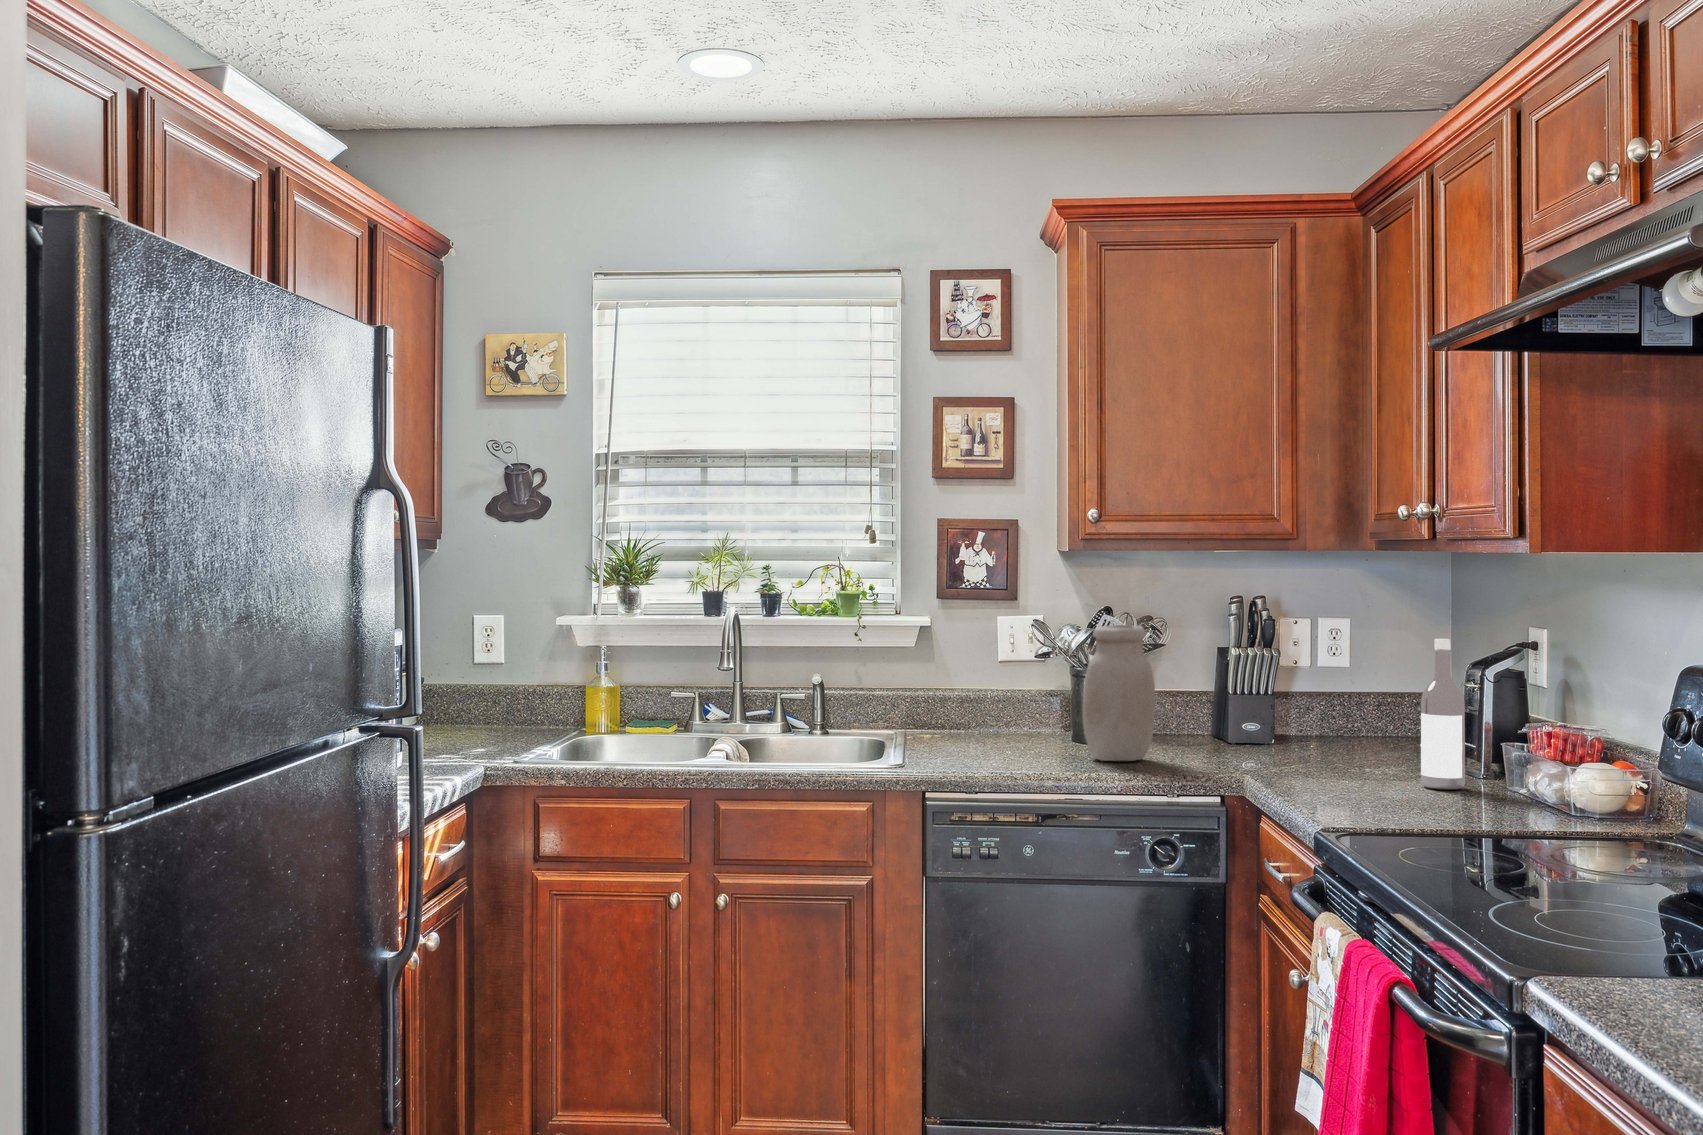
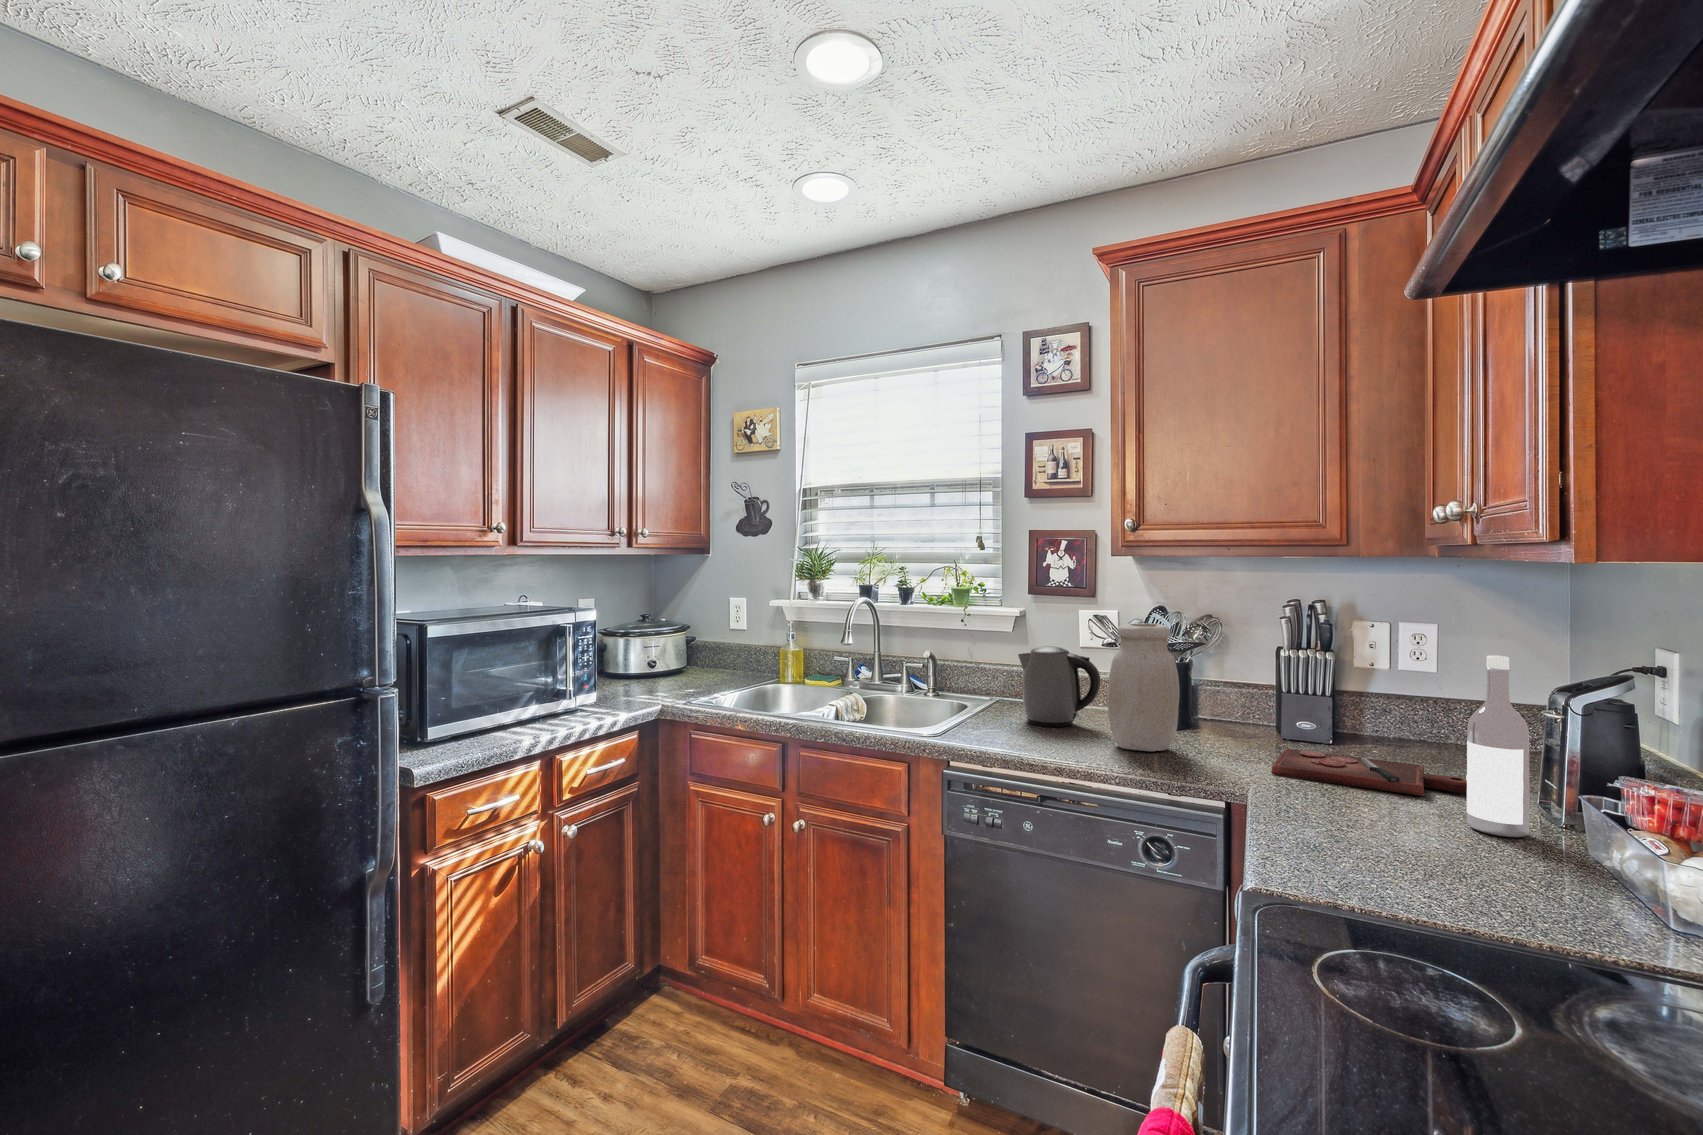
kettle: none [959,657,1053,750] -> present [1018,646,1100,727]
cutting board: none [1245,749,1410,772] -> present [1272,749,1467,796]

